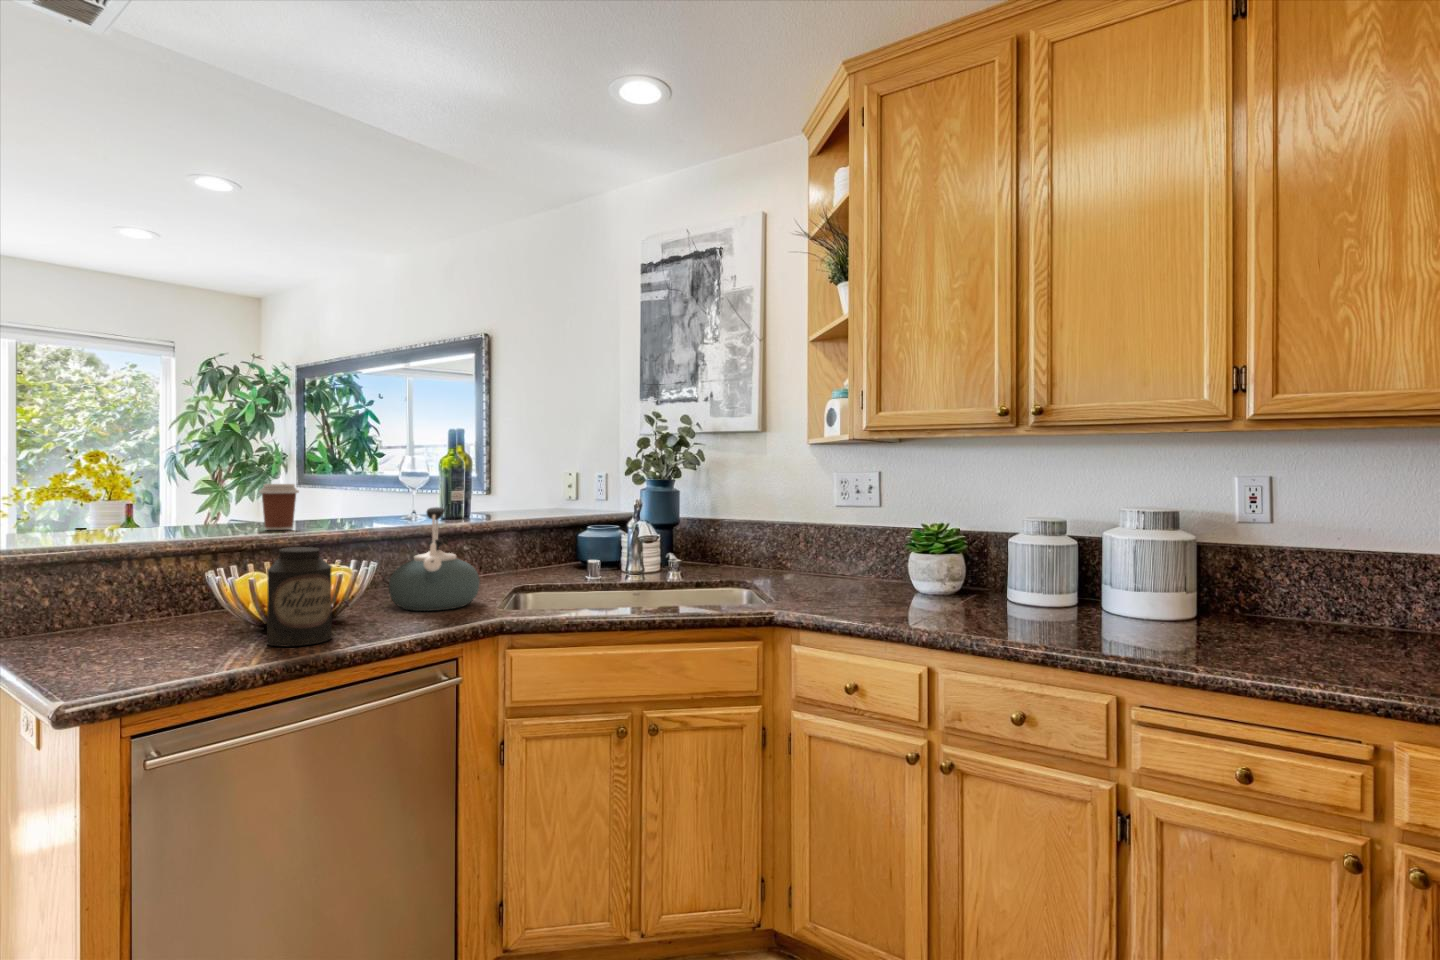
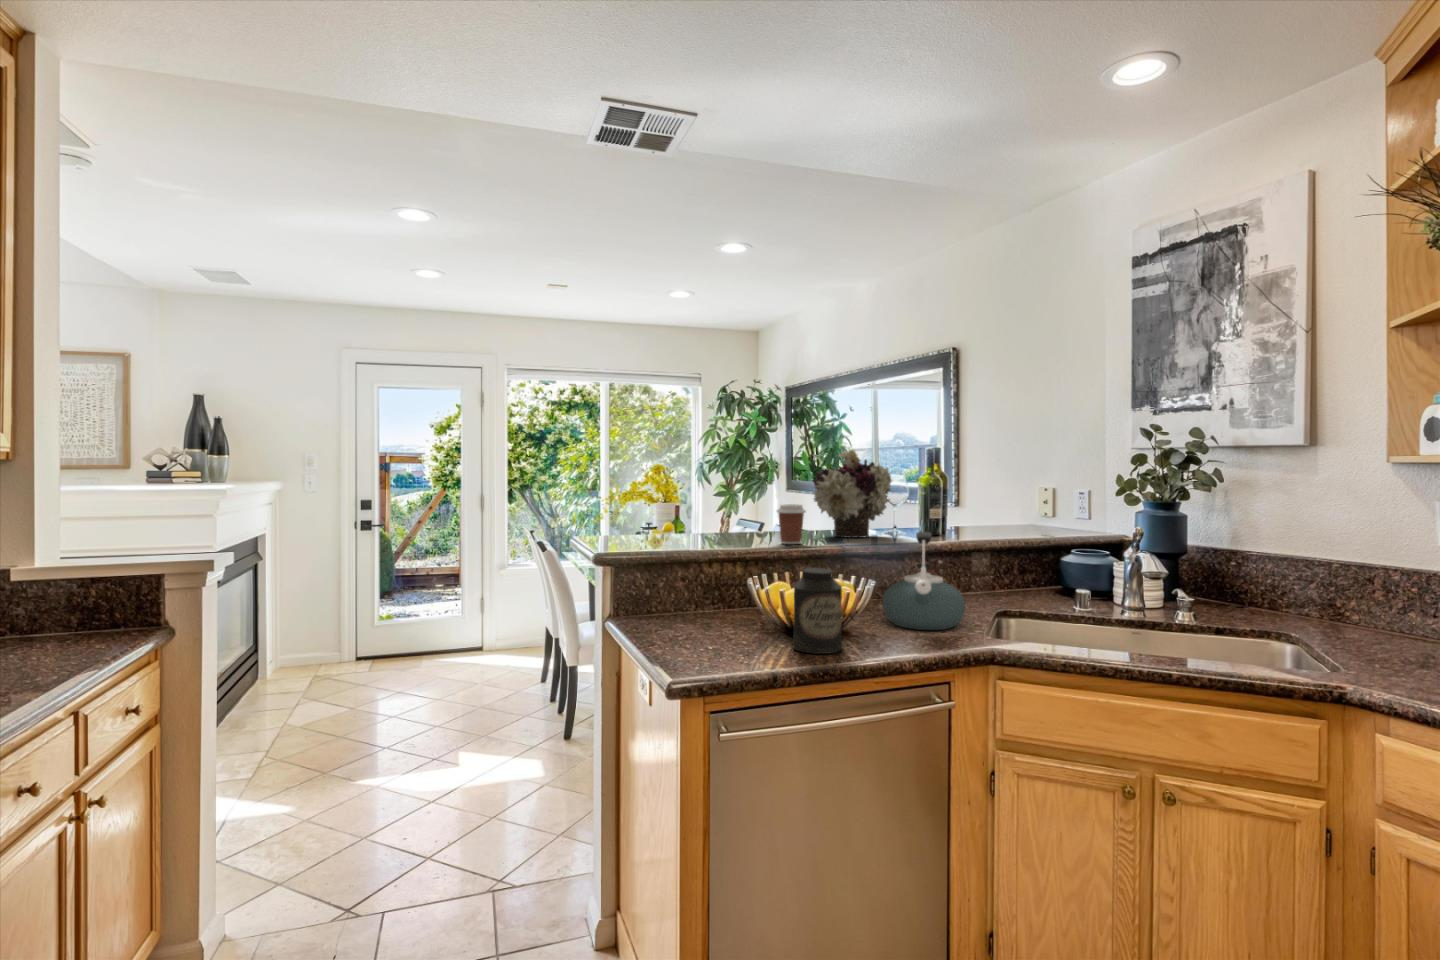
flower arrangement: none [310,425,410,524] -> present [813,449,892,538]

